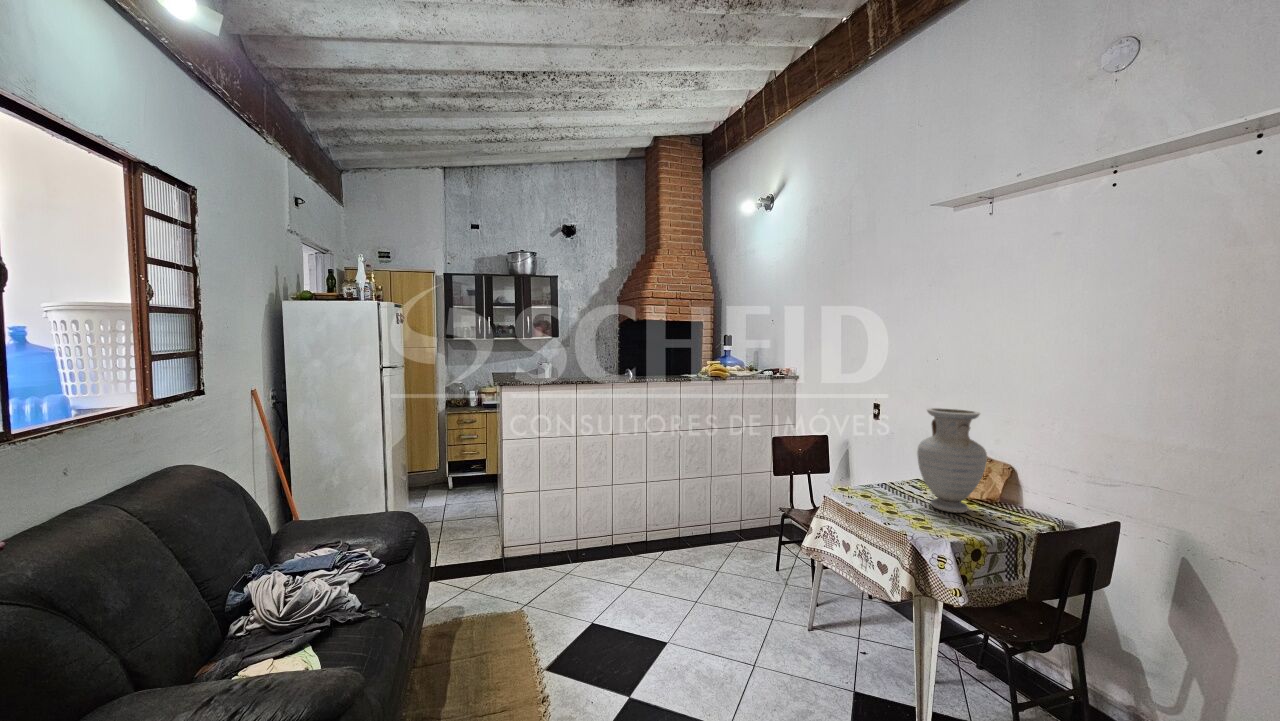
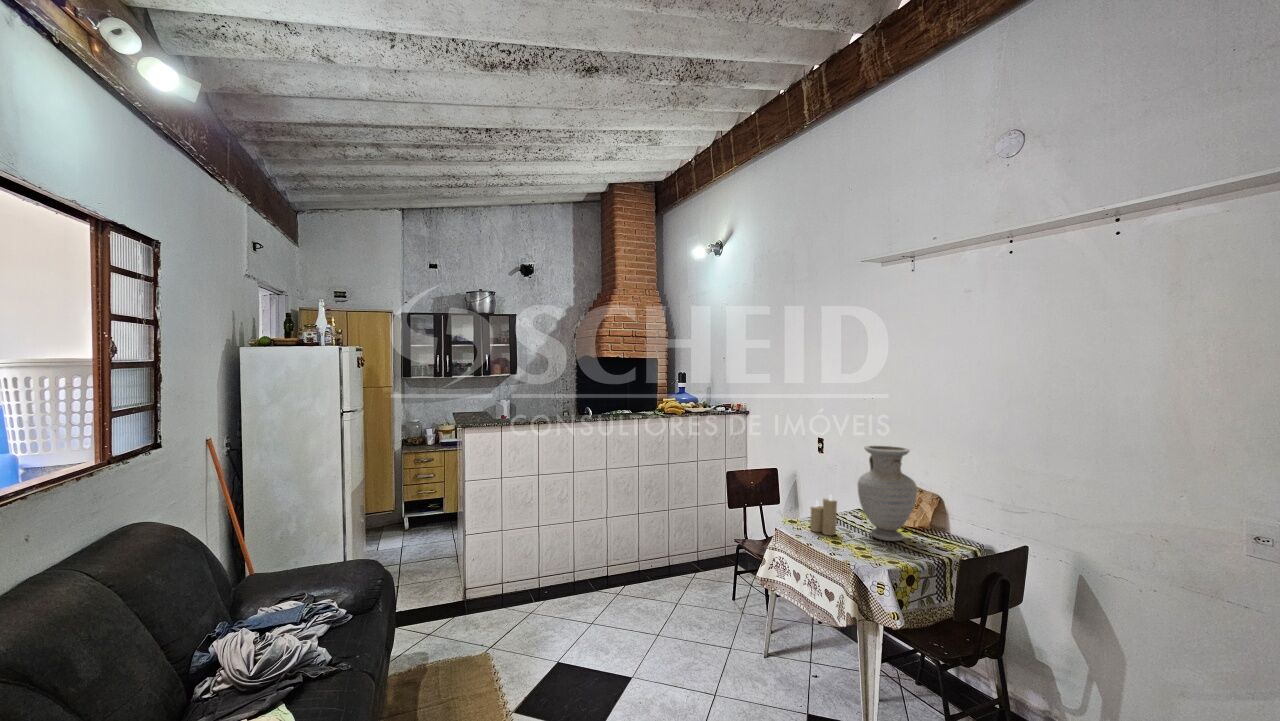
candle: none [862,460,894,504] -> present [810,495,837,535]

